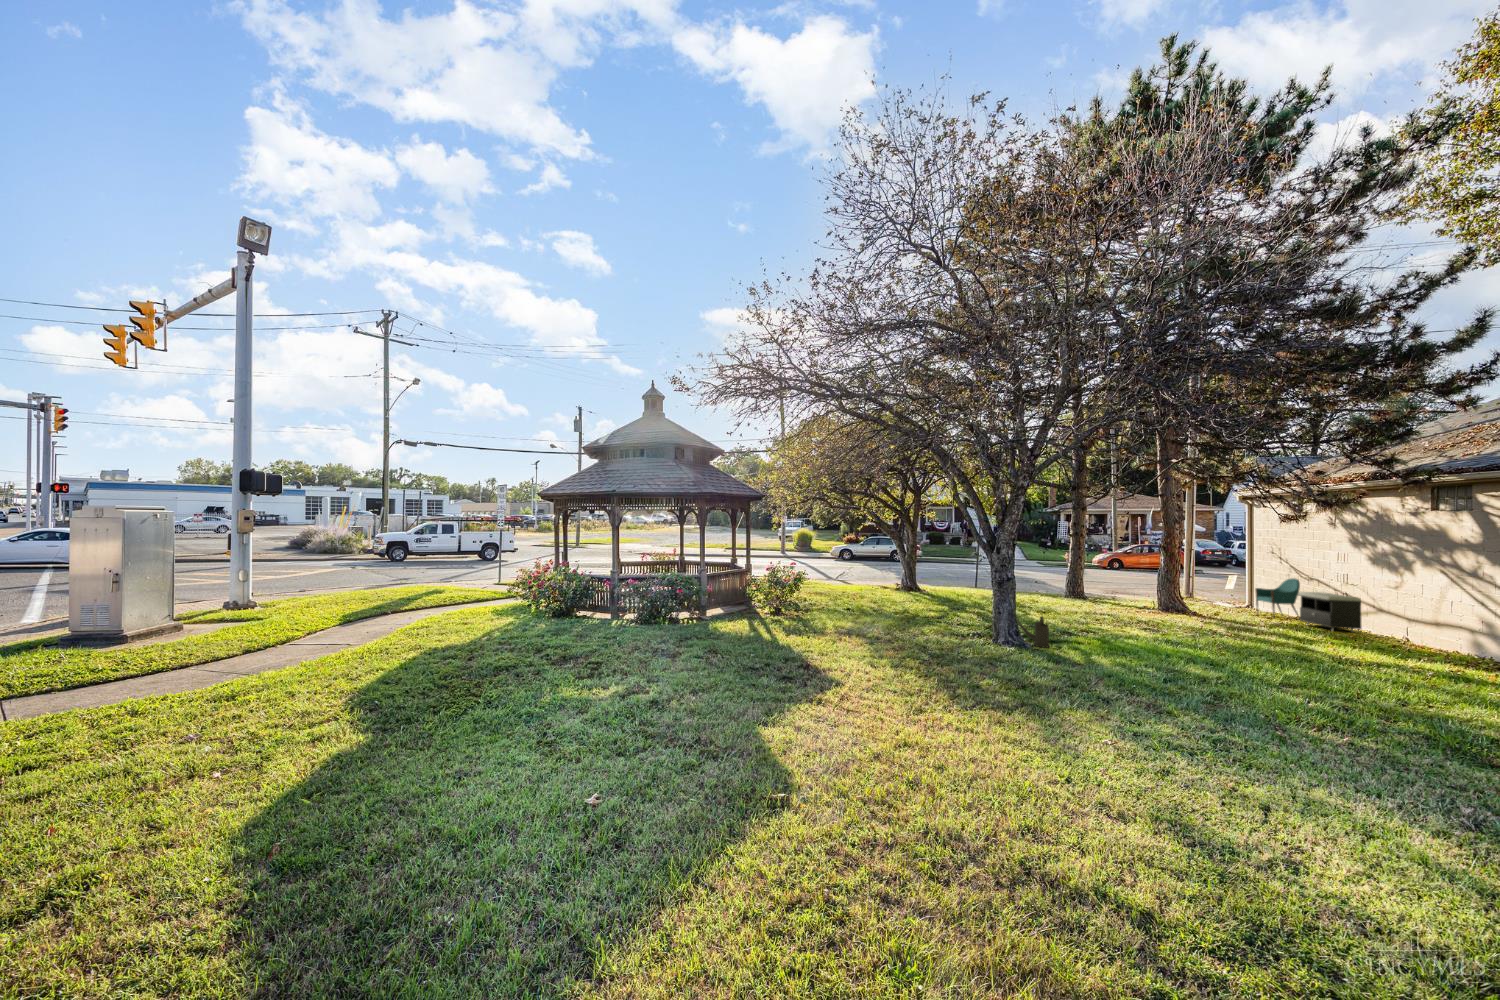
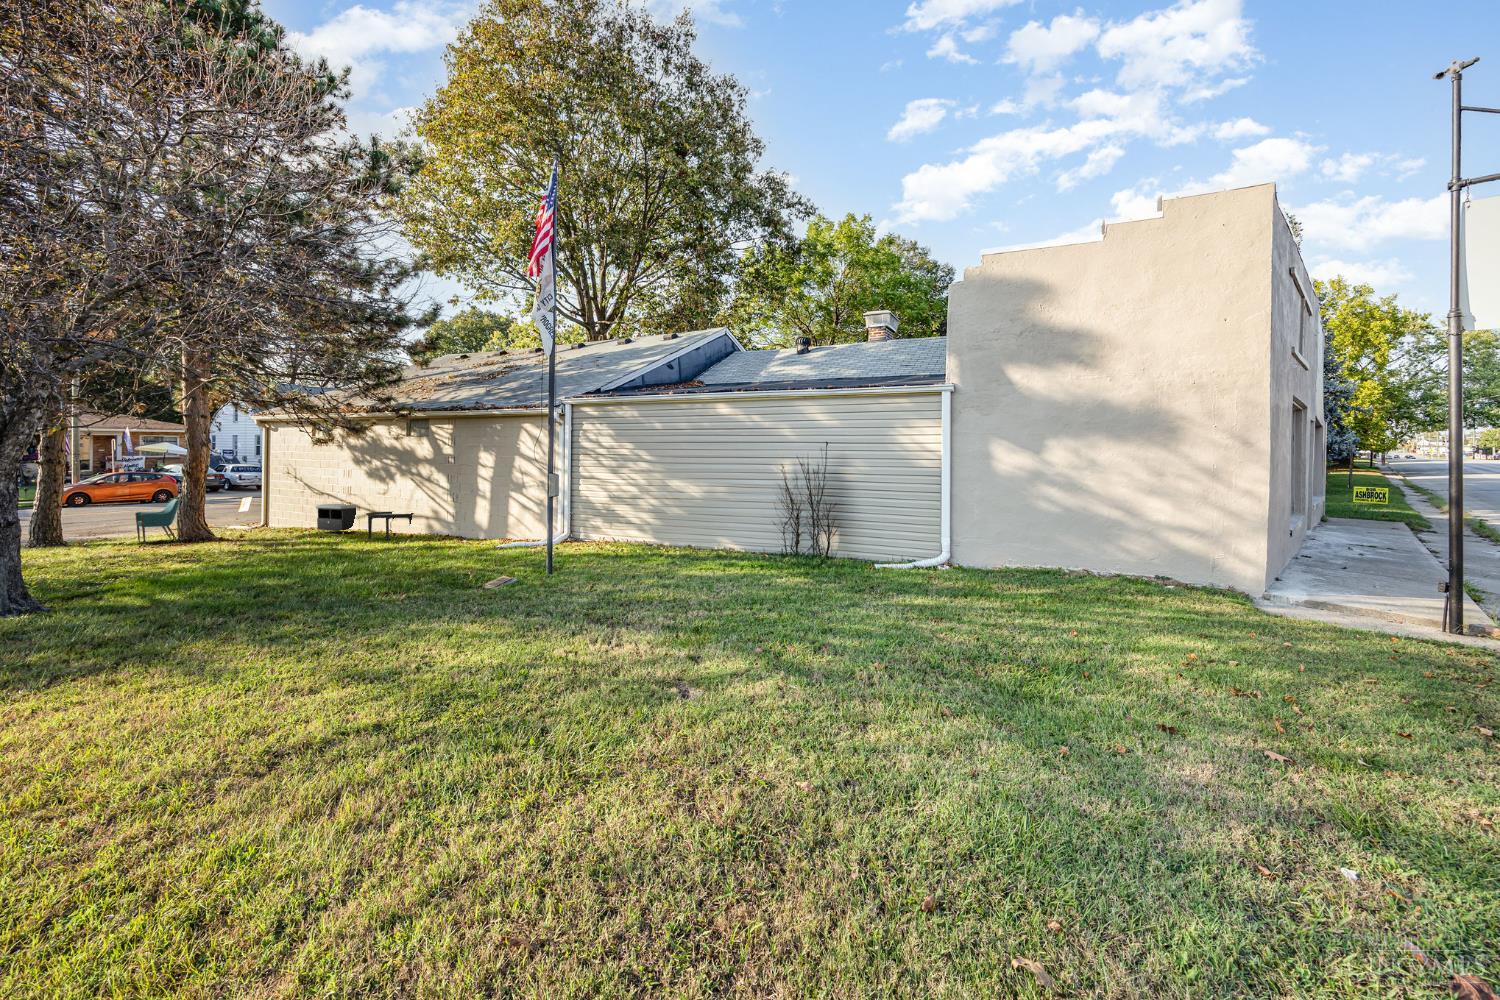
chair: present [1255,578,1300,619] -> present [135,499,178,543]
round table: none [1360,610,1446,653] -> present [366,512,414,540]
watering can: present [1016,616,1050,648] -> none [13,559,84,598]

